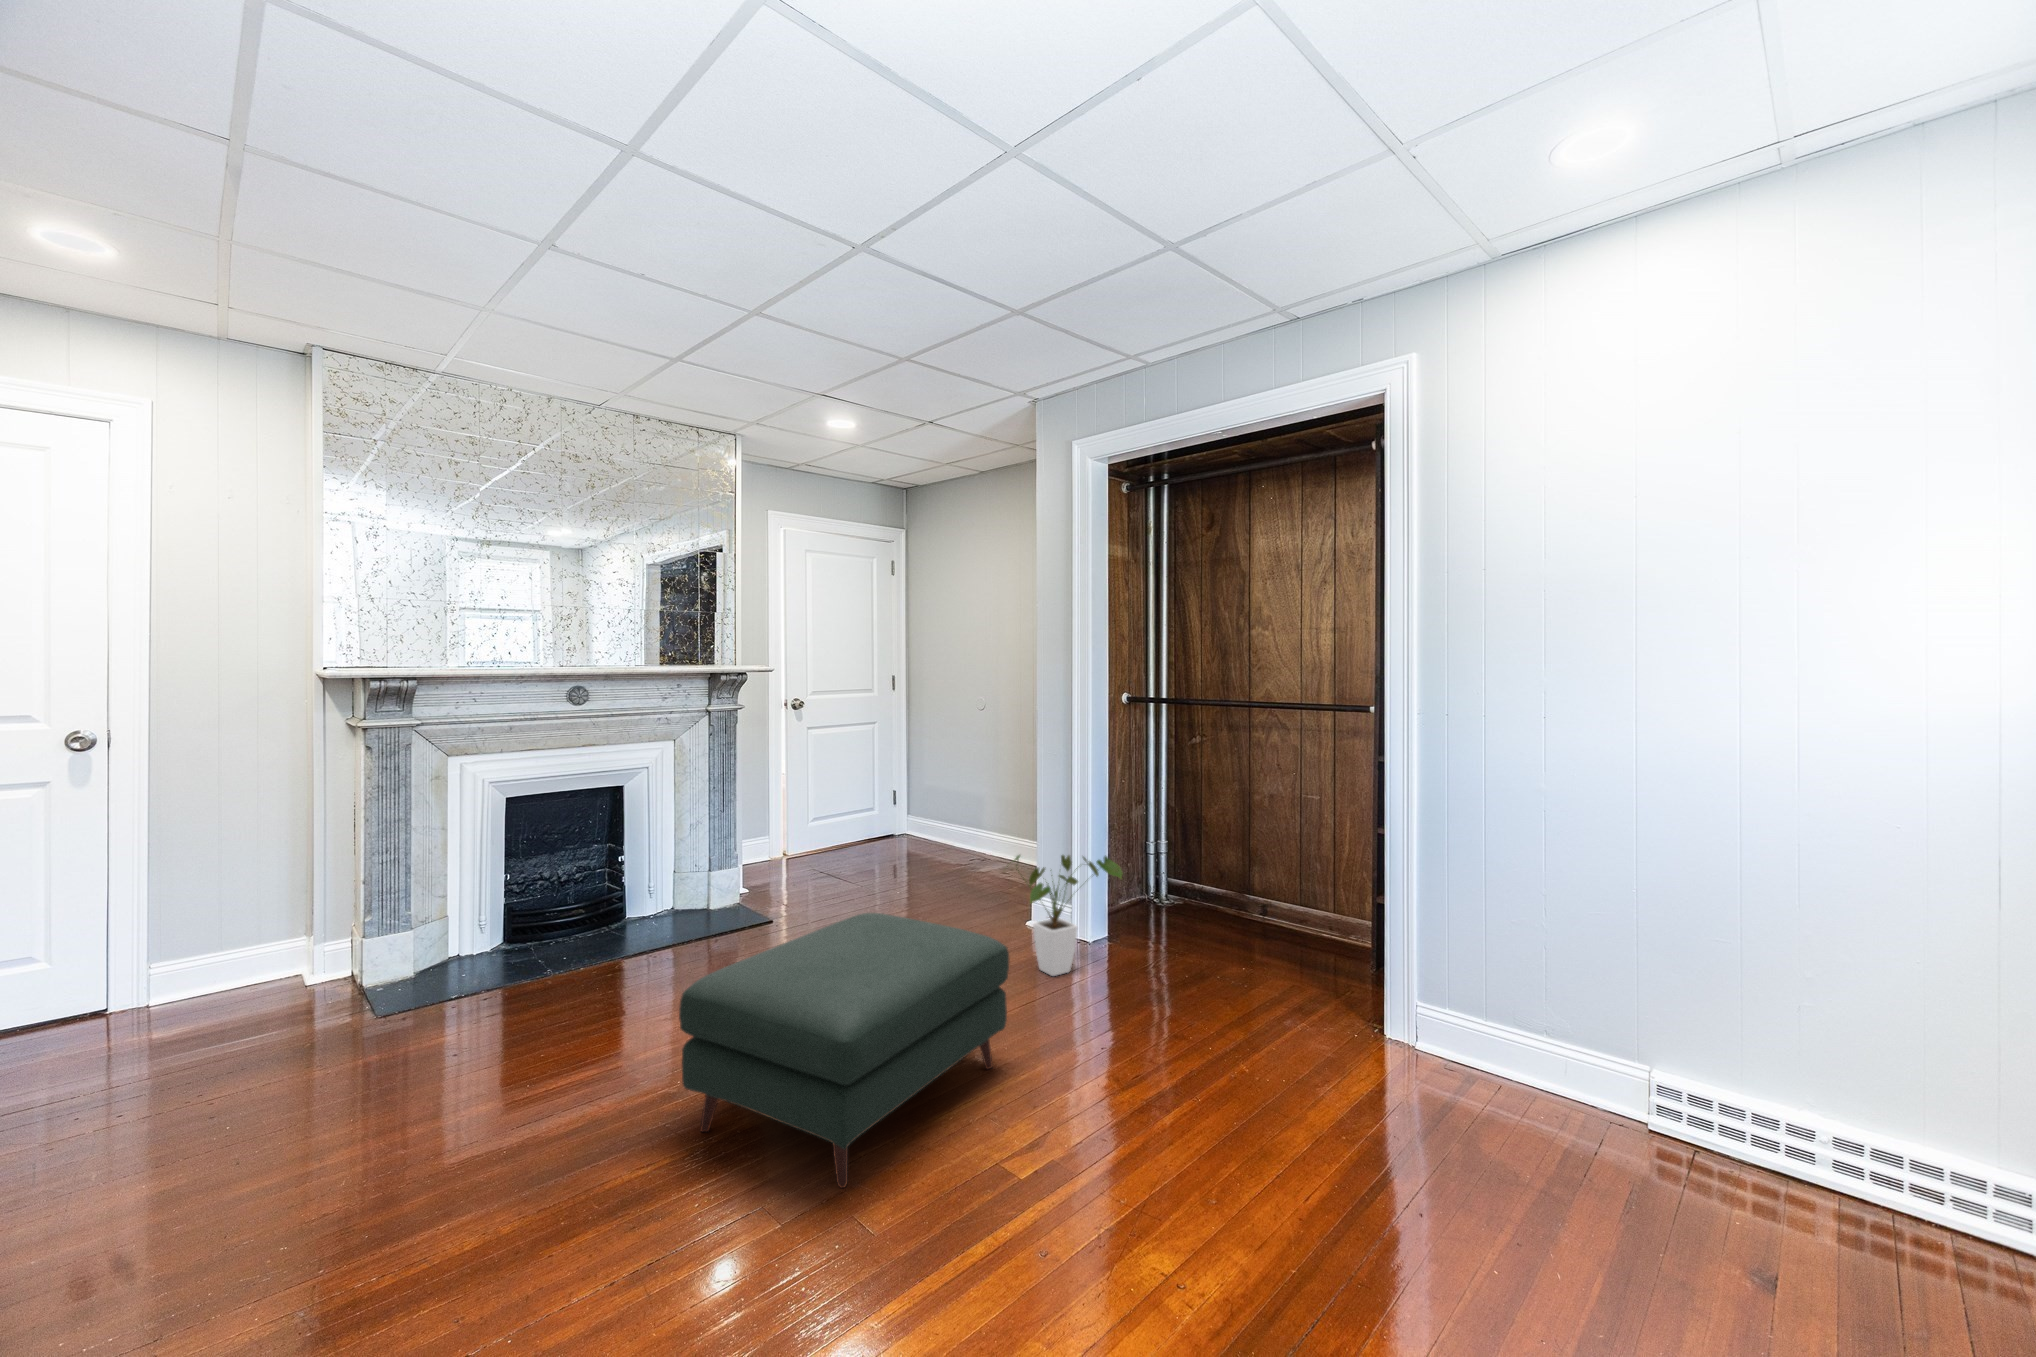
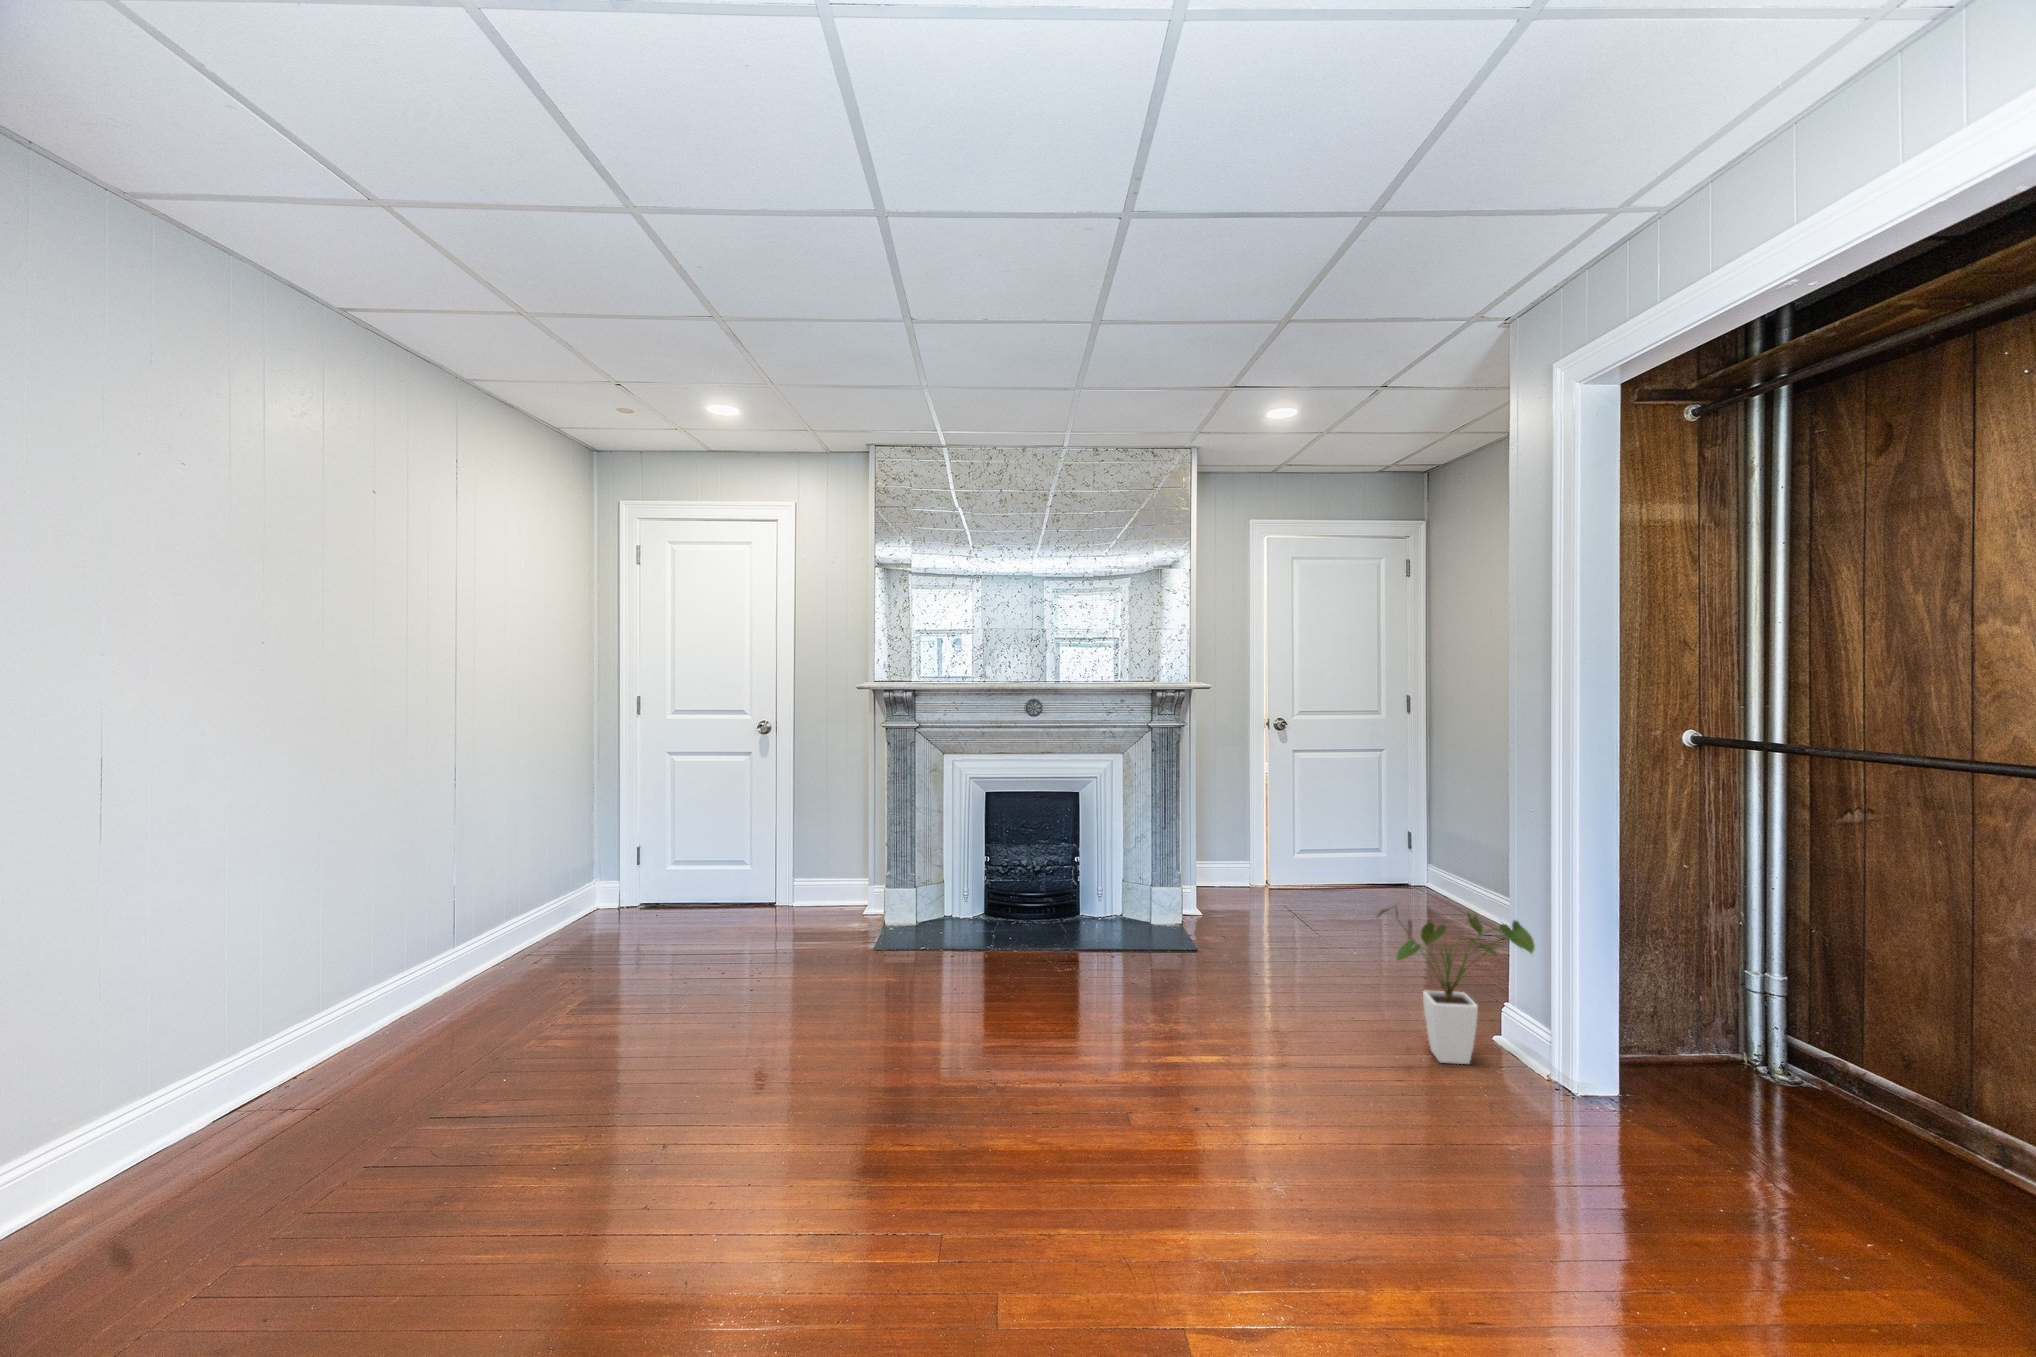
ottoman: present [679,913,1009,1188] -> none [950,928,1275,1164]

